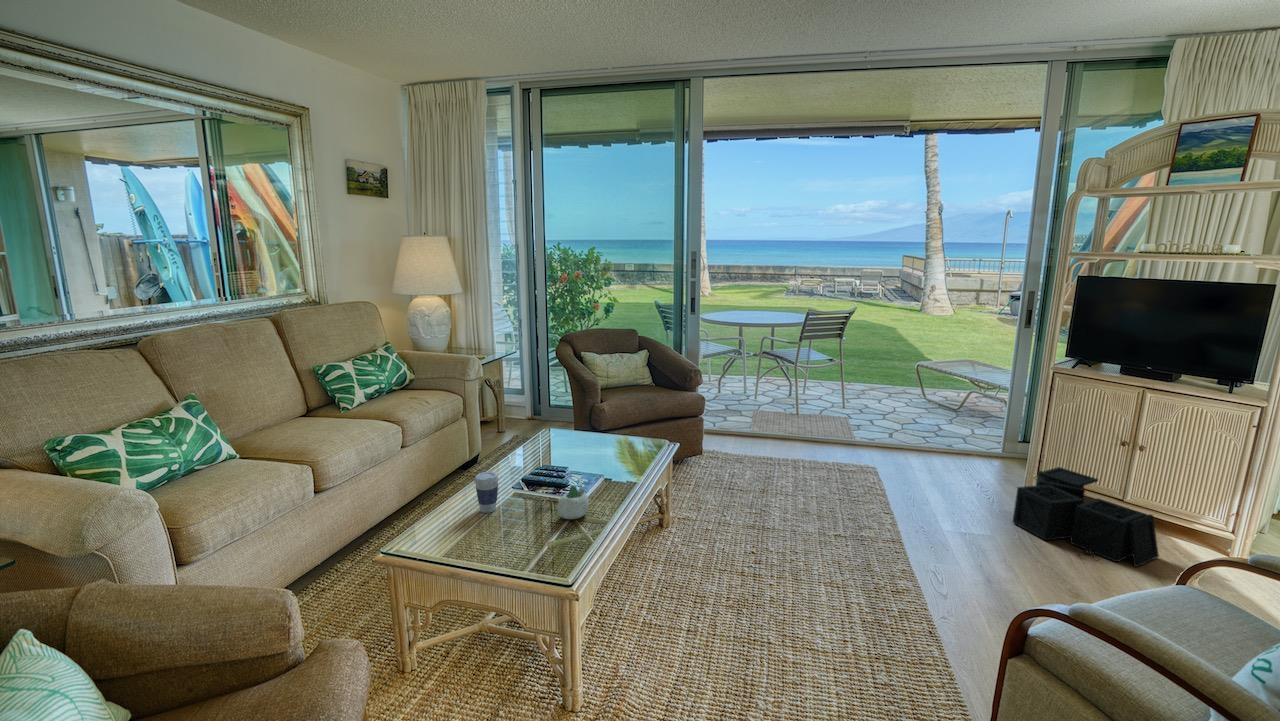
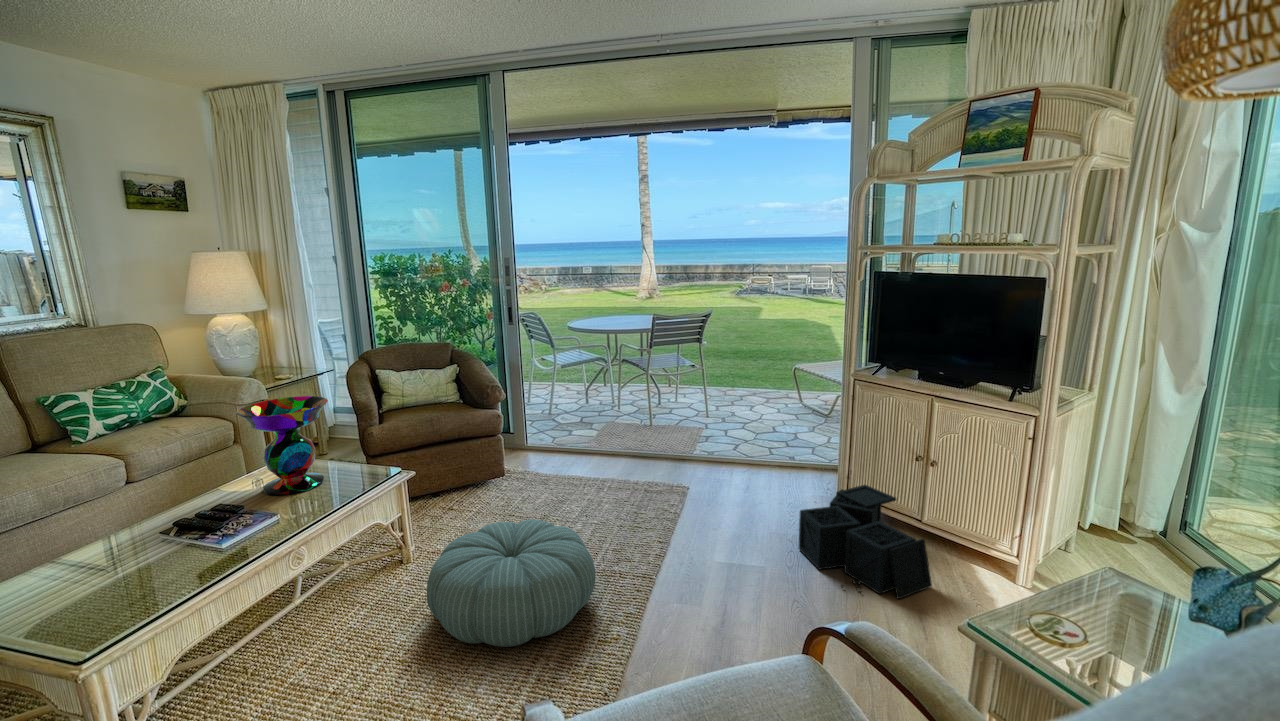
decorative bowl: none [530,371,603,460] -> present [236,396,328,496]
coffee cup: present [474,472,499,513] -> none [96,517,131,564]
succulent planter: present [557,485,589,519] -> none [178,530,226,570]
pouf: none [725,488,875,597] -> present [427,519,596,647]

